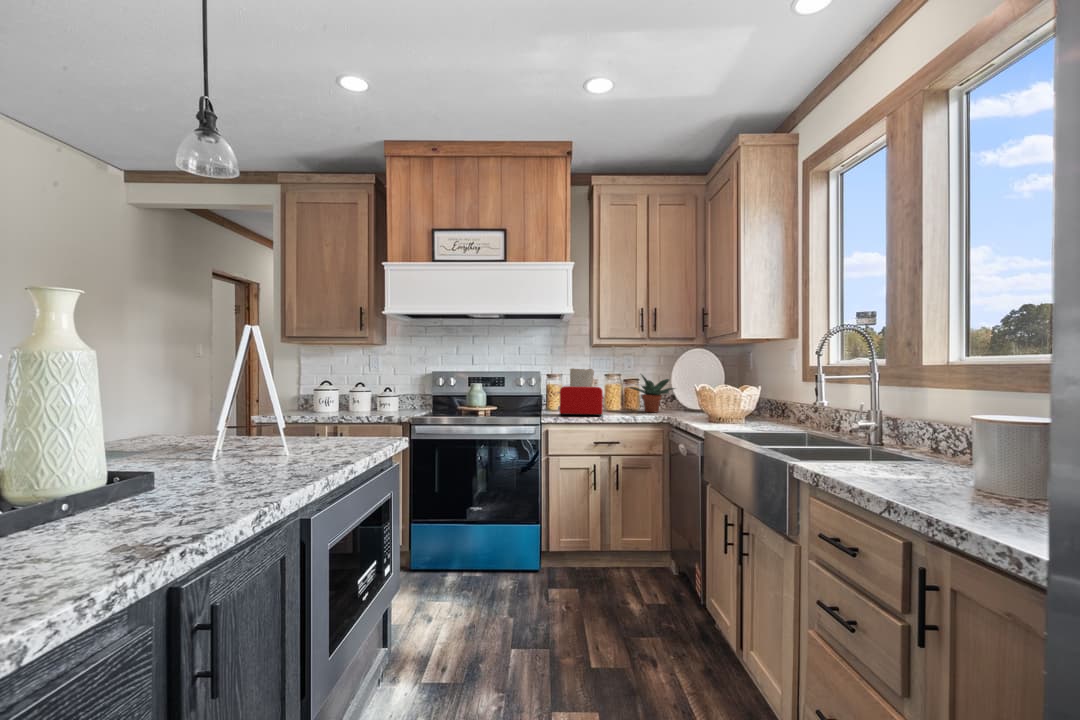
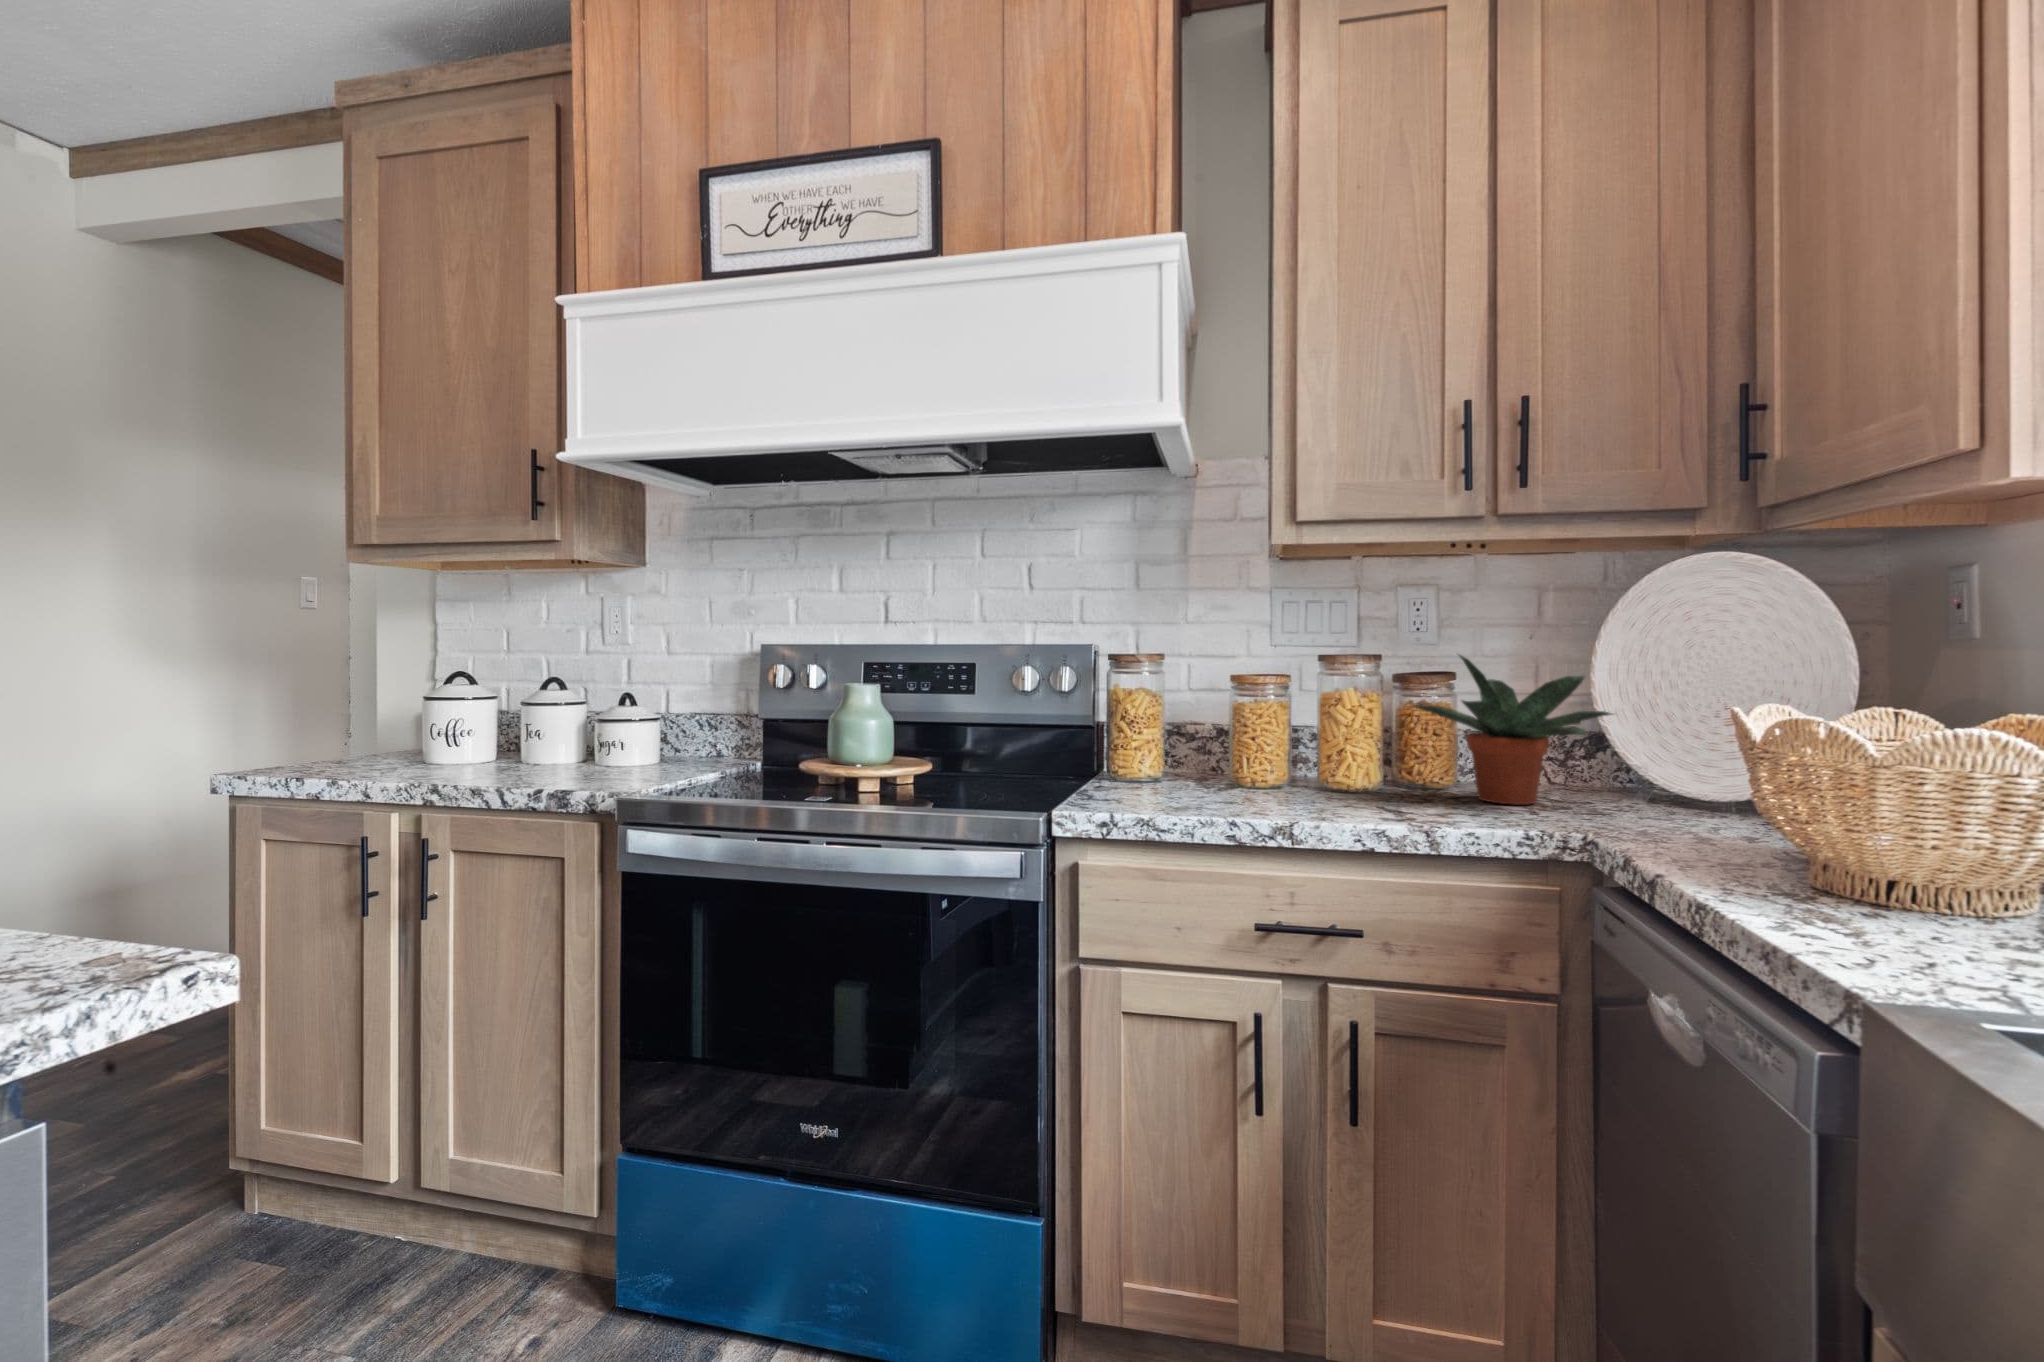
toaster: present [557,369,603,417] -> none [1125,634,1303,818]

